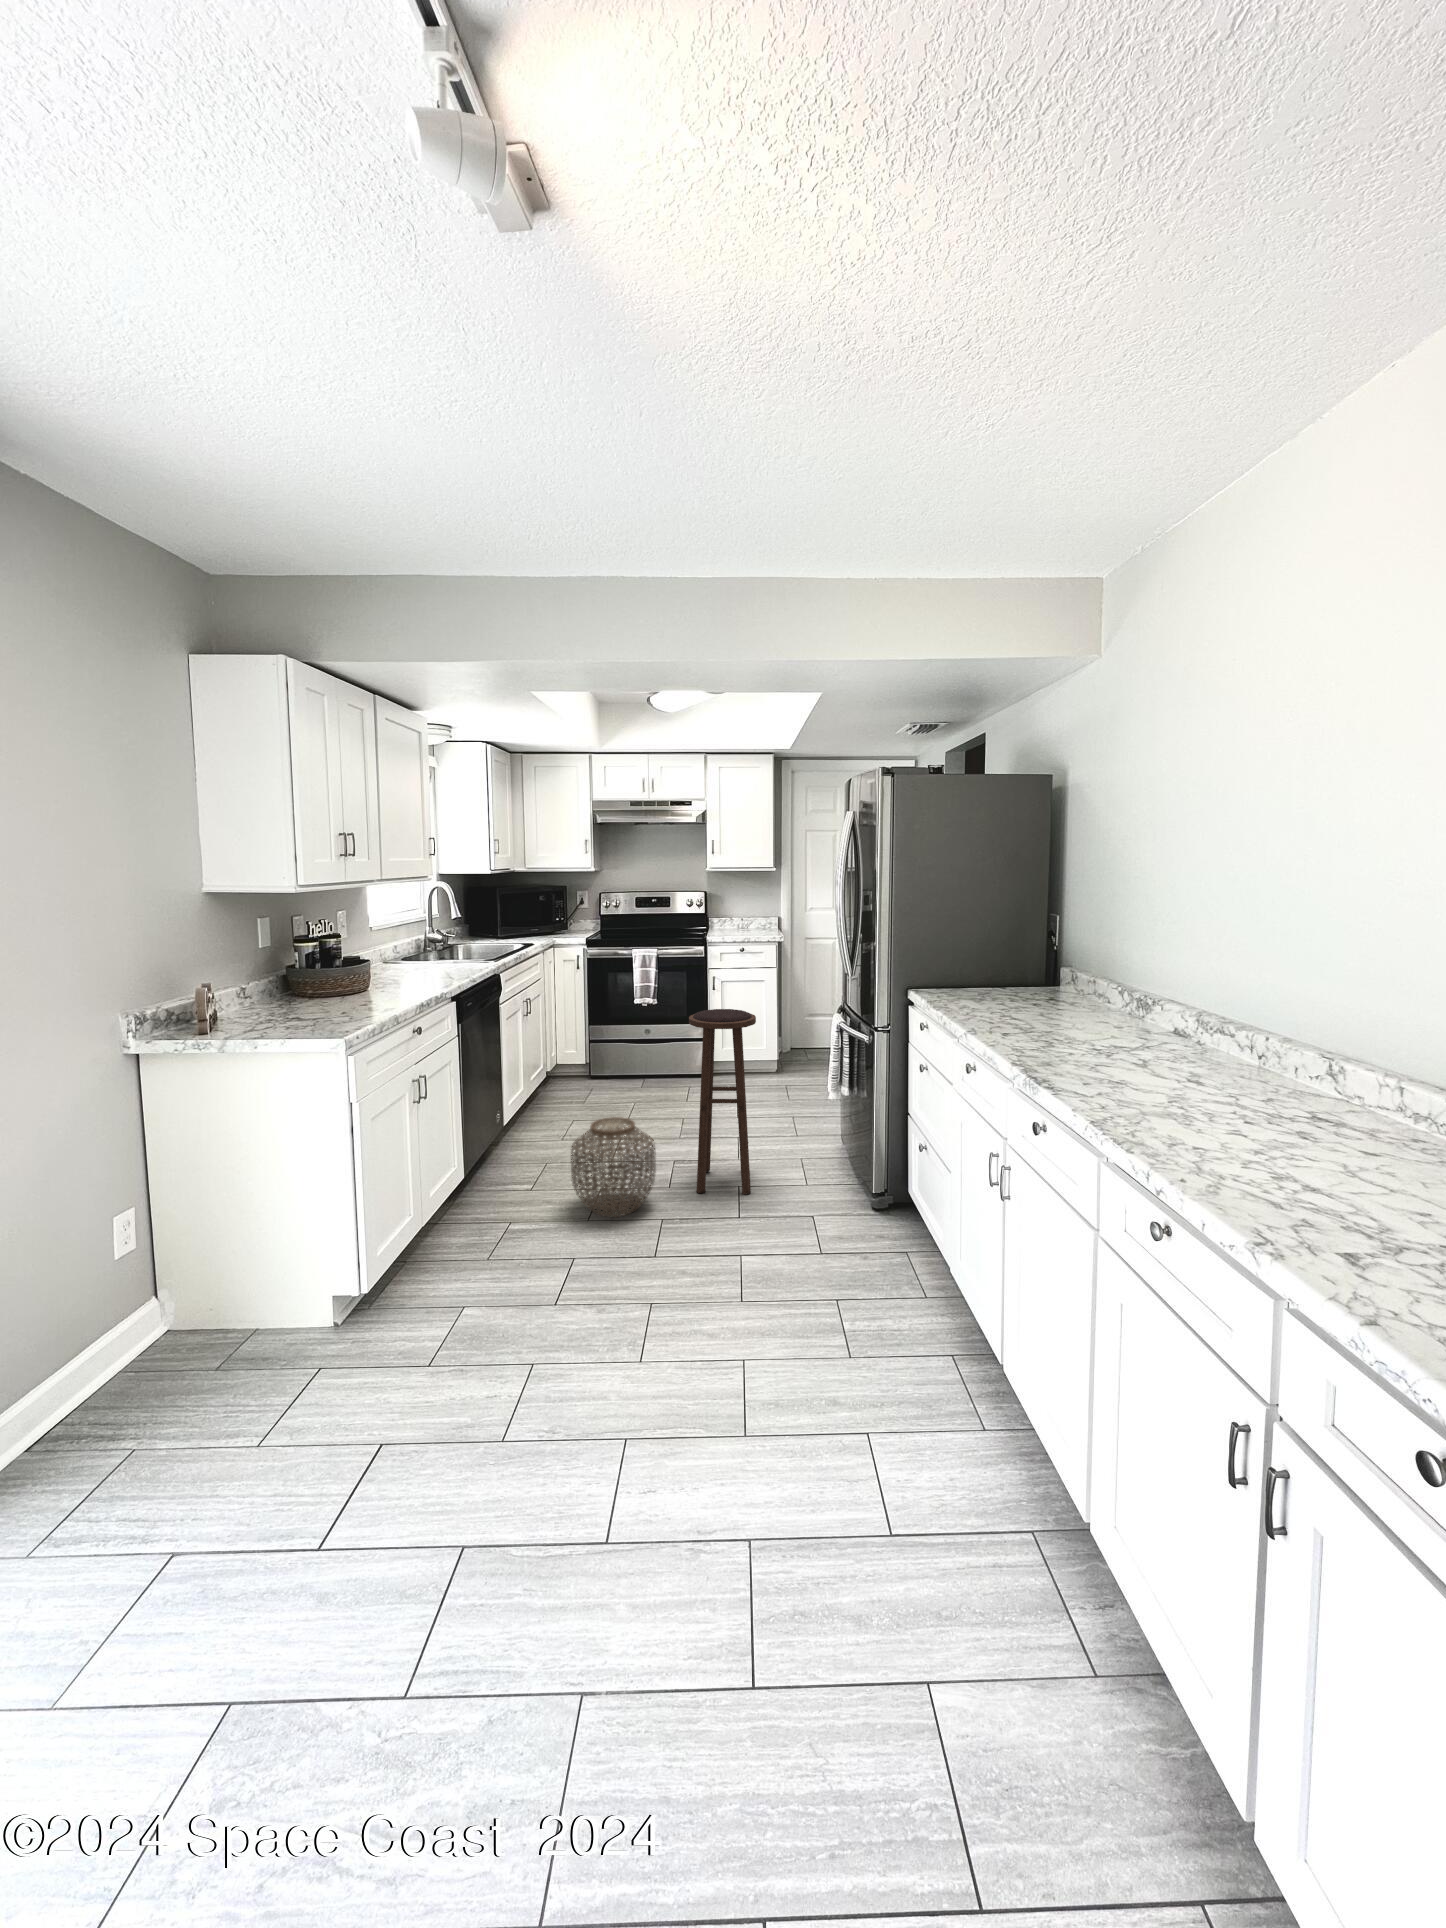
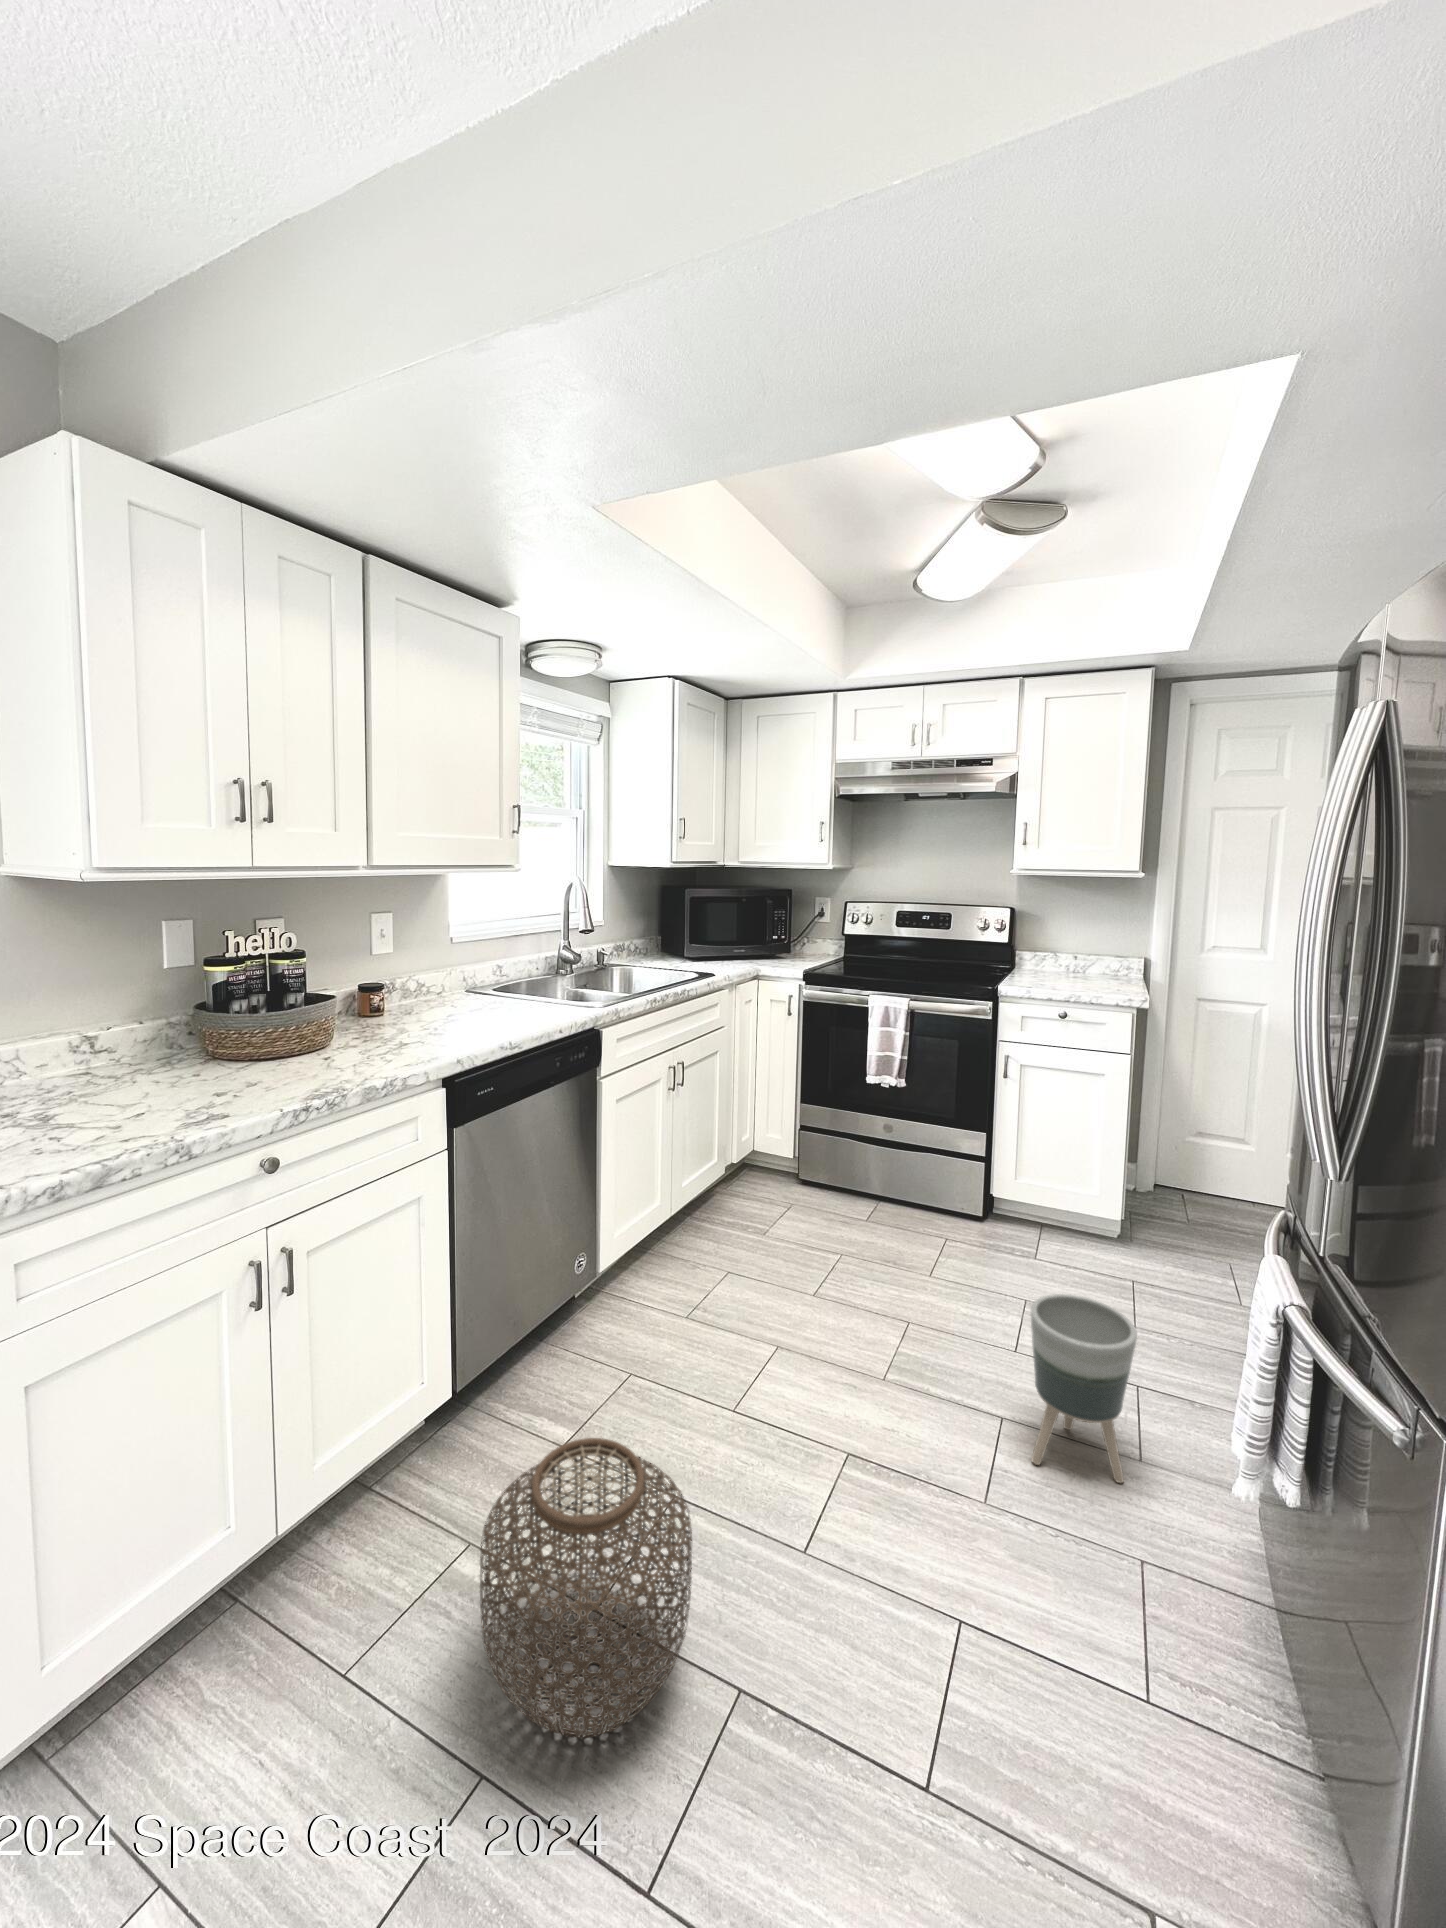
stool: present [689,1009,756,1195] -> none [807,1210,1006,1784]
planter: none [751,1065,794,1137] -> present [1031,1294,1137,1483]

